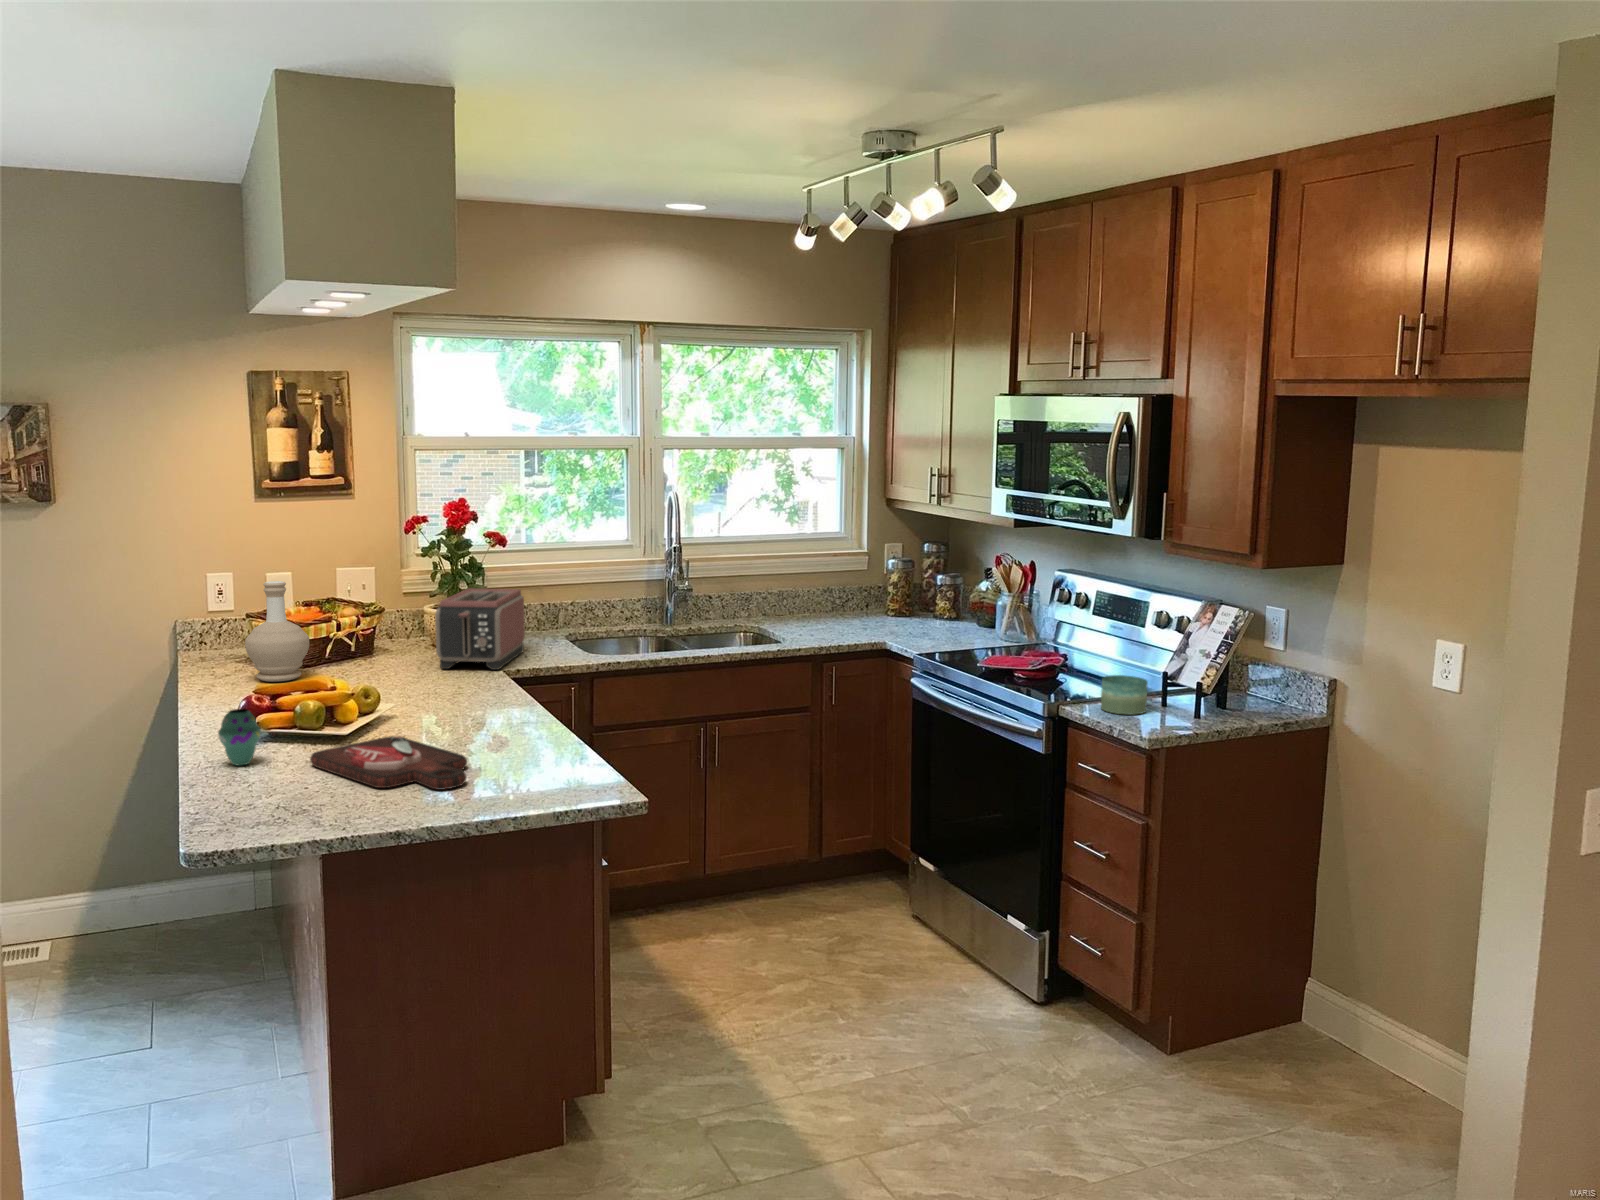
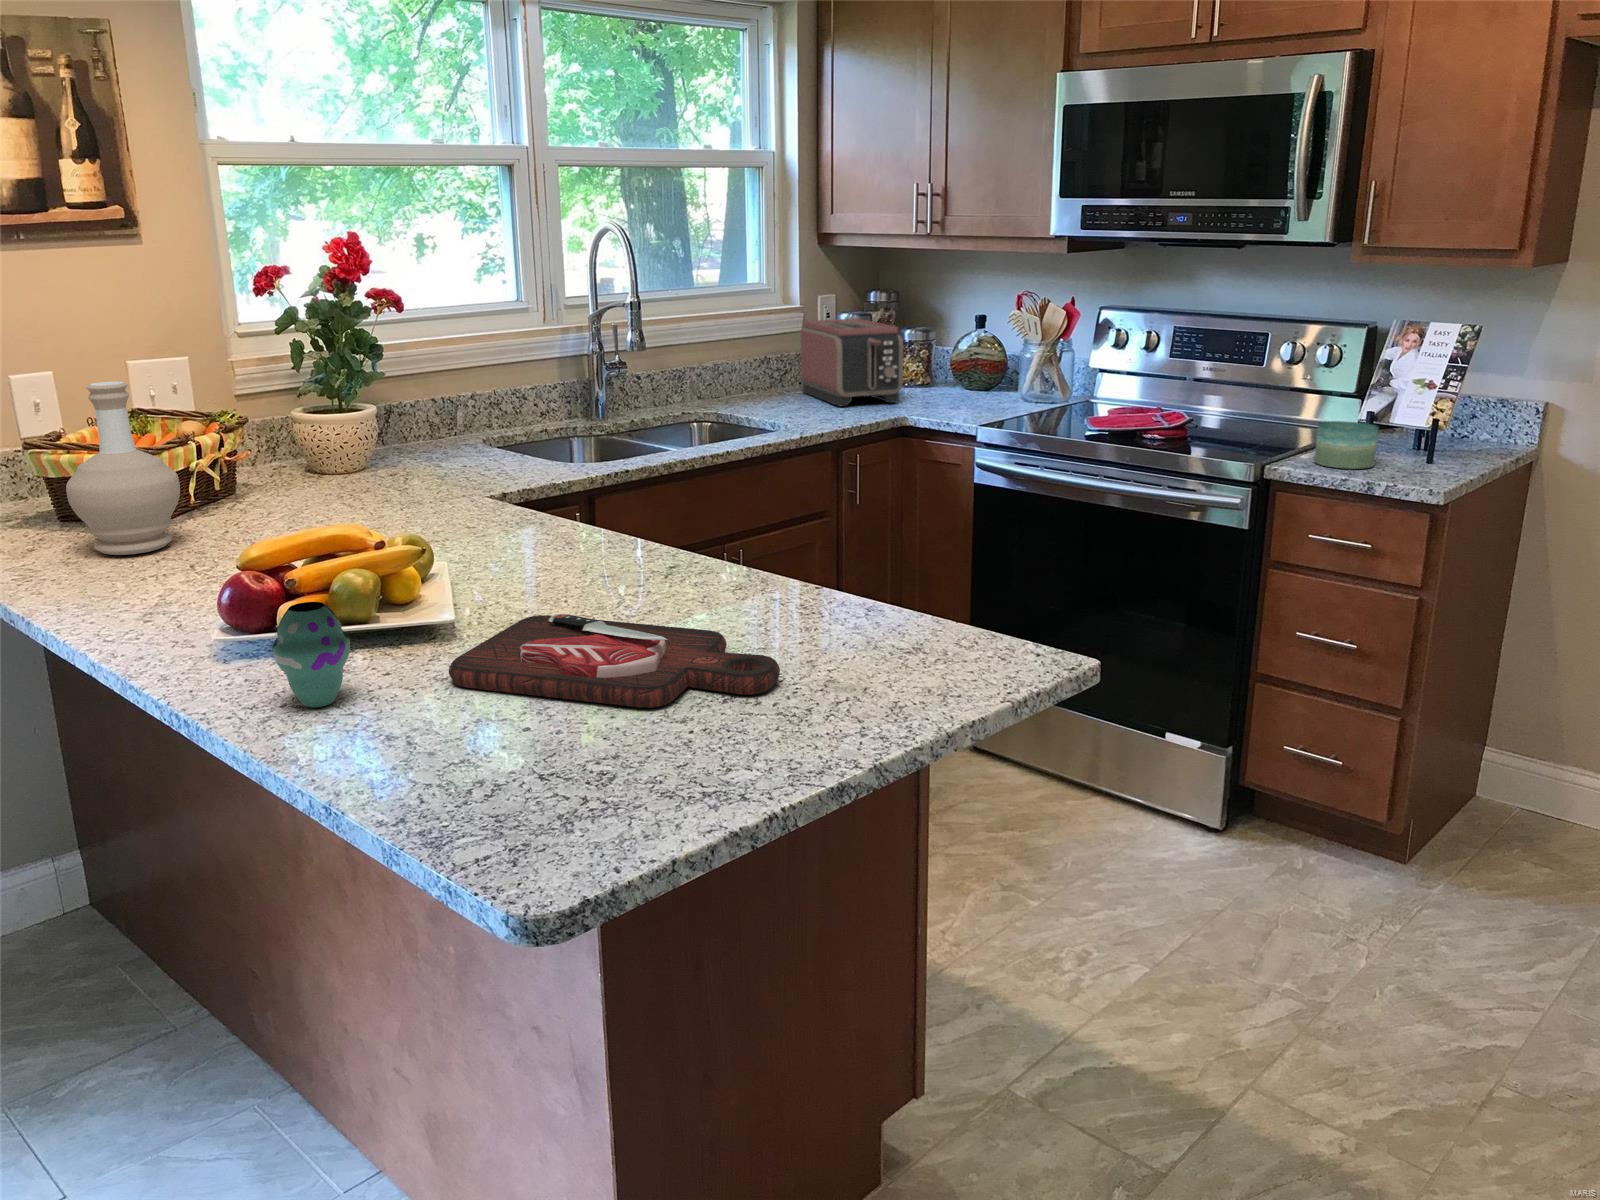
toaster: present [435,588,525,670] -> present [801,319,903,406]

